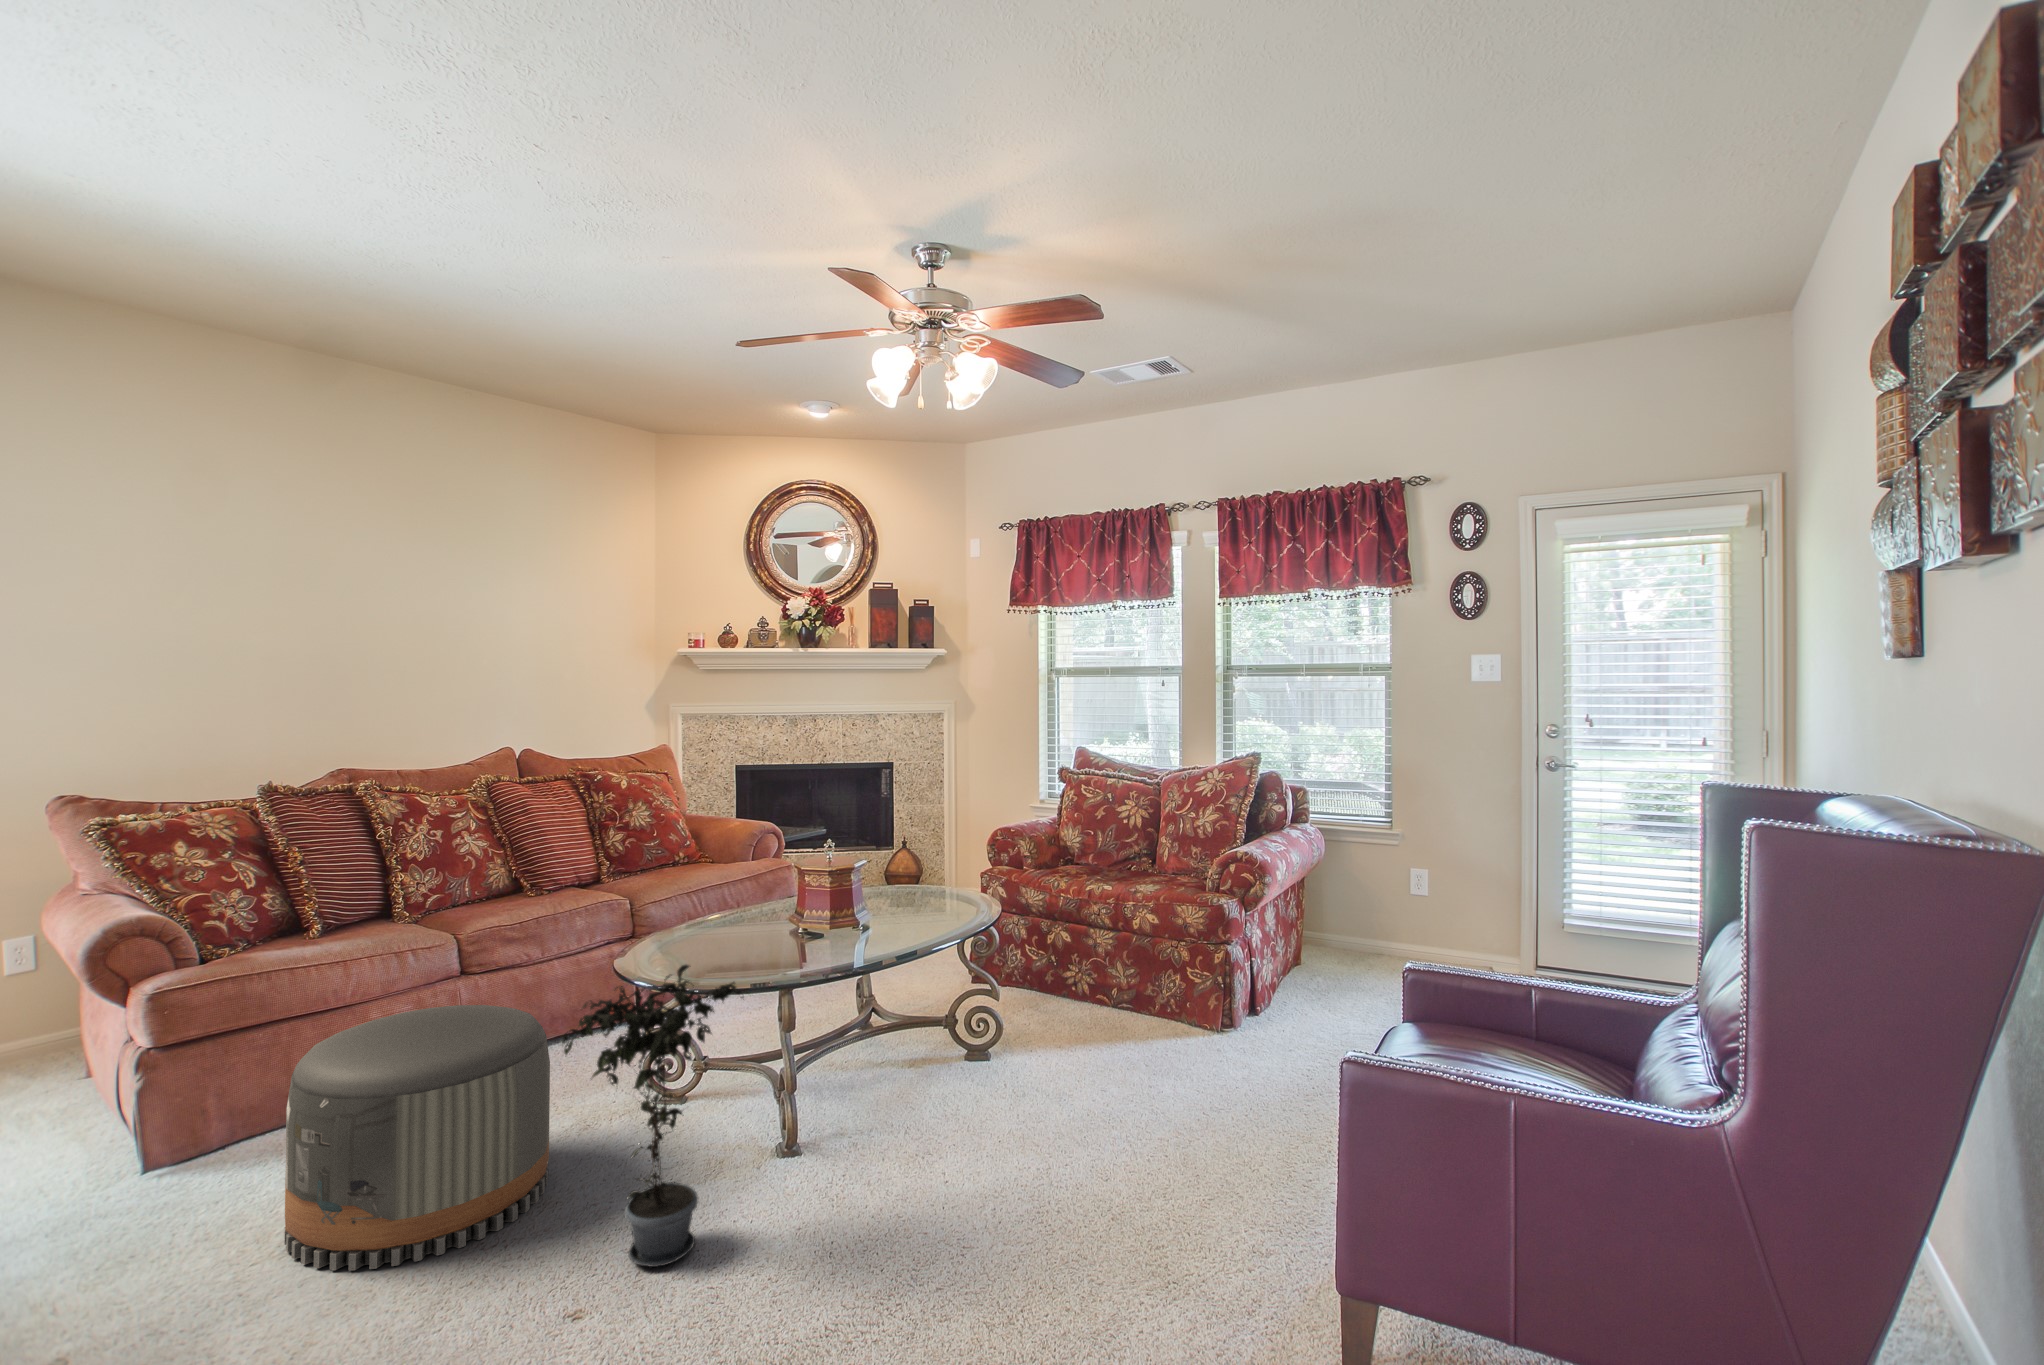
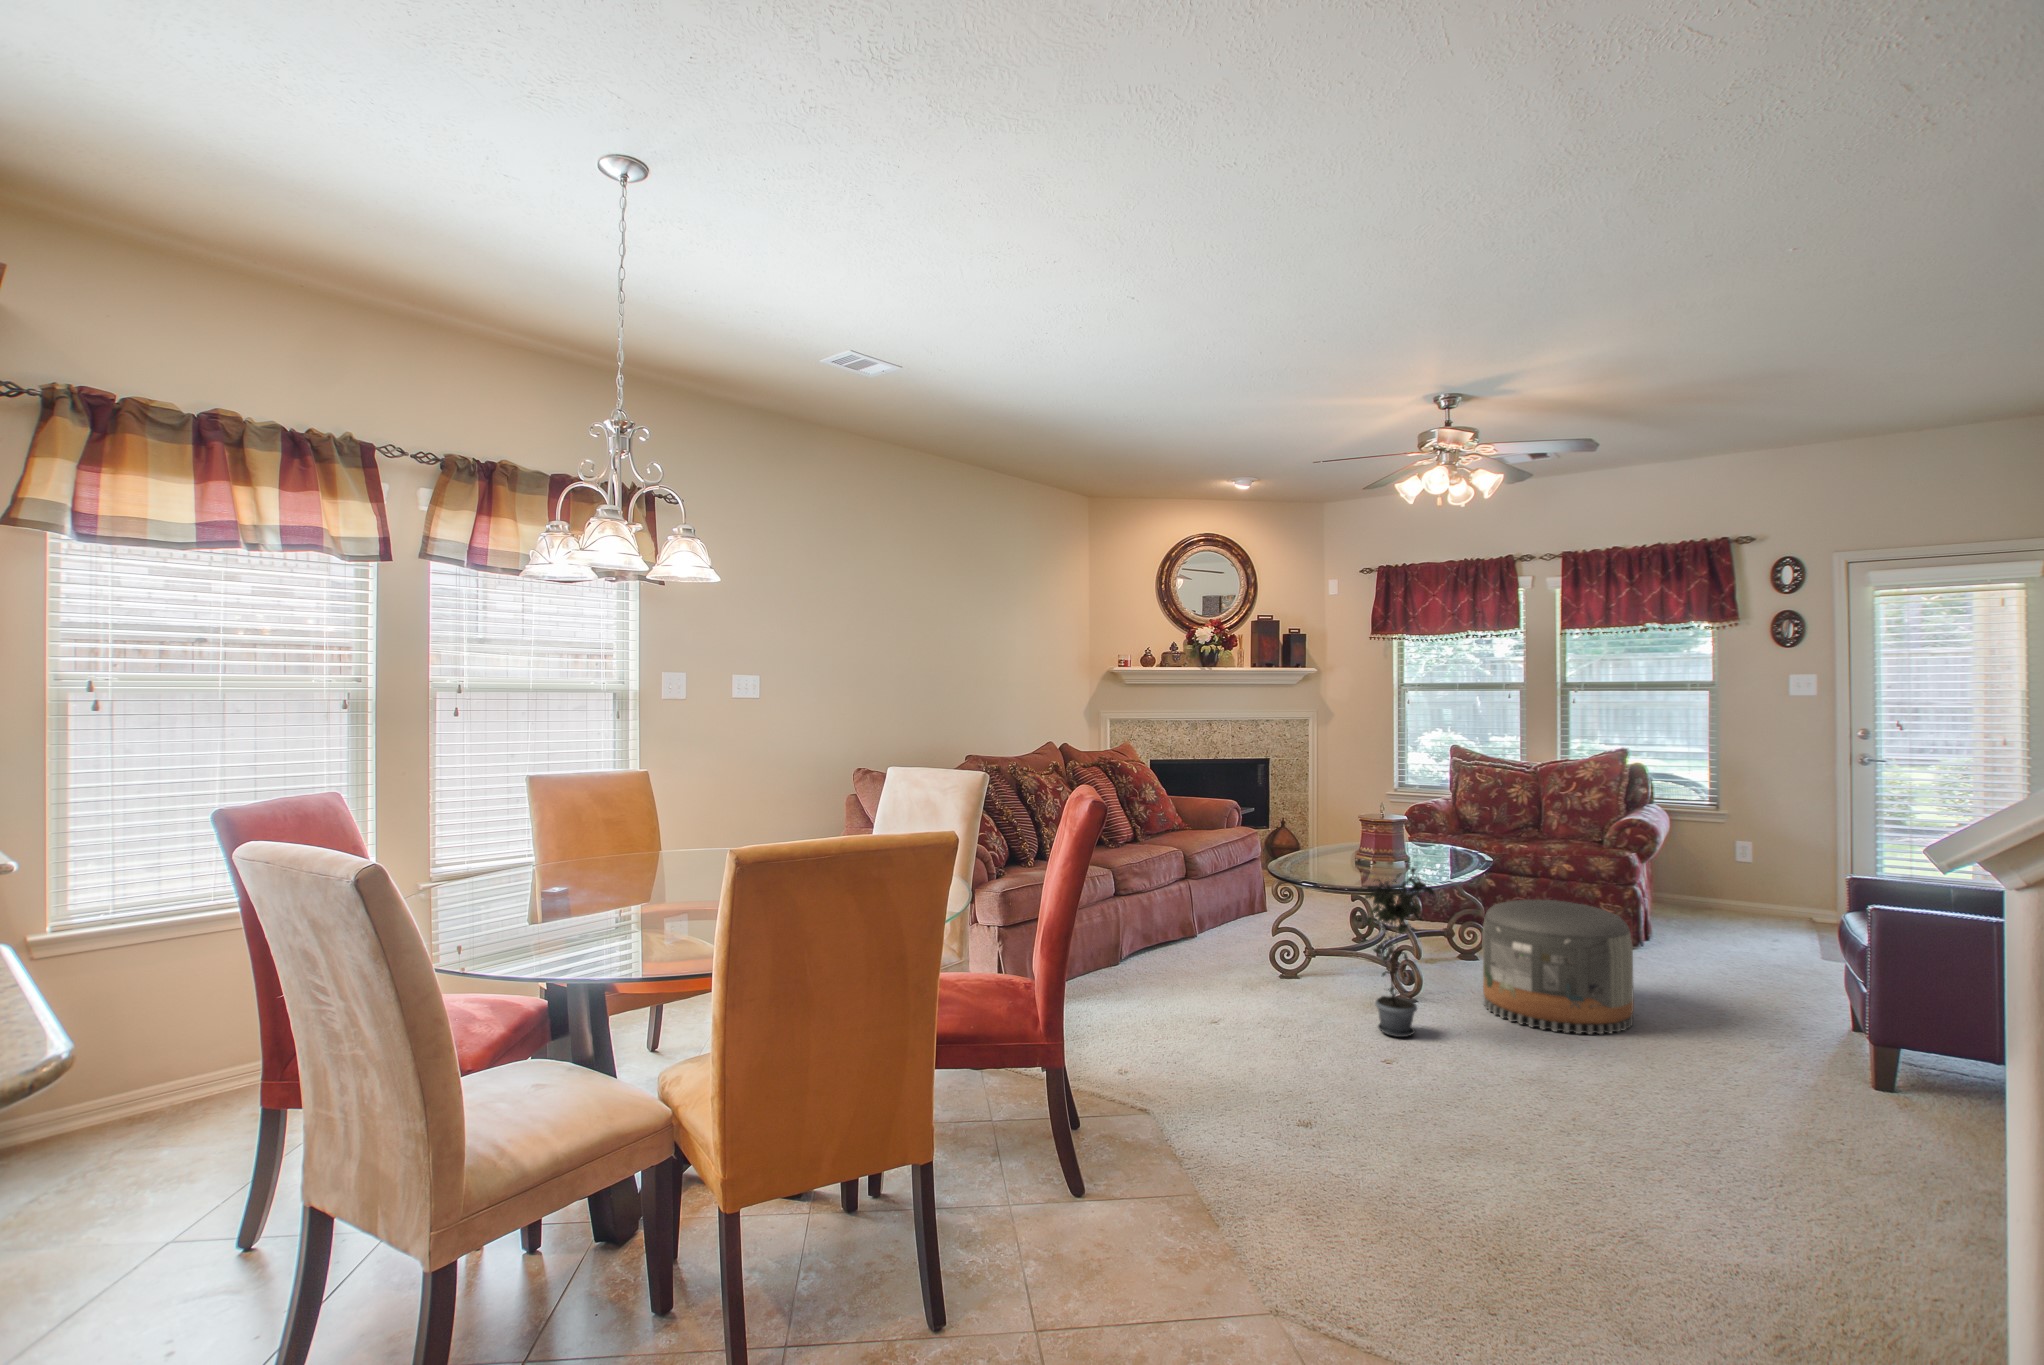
pouf: present [284,1005,550,1270] -> present [1482,900,1634,1034]

